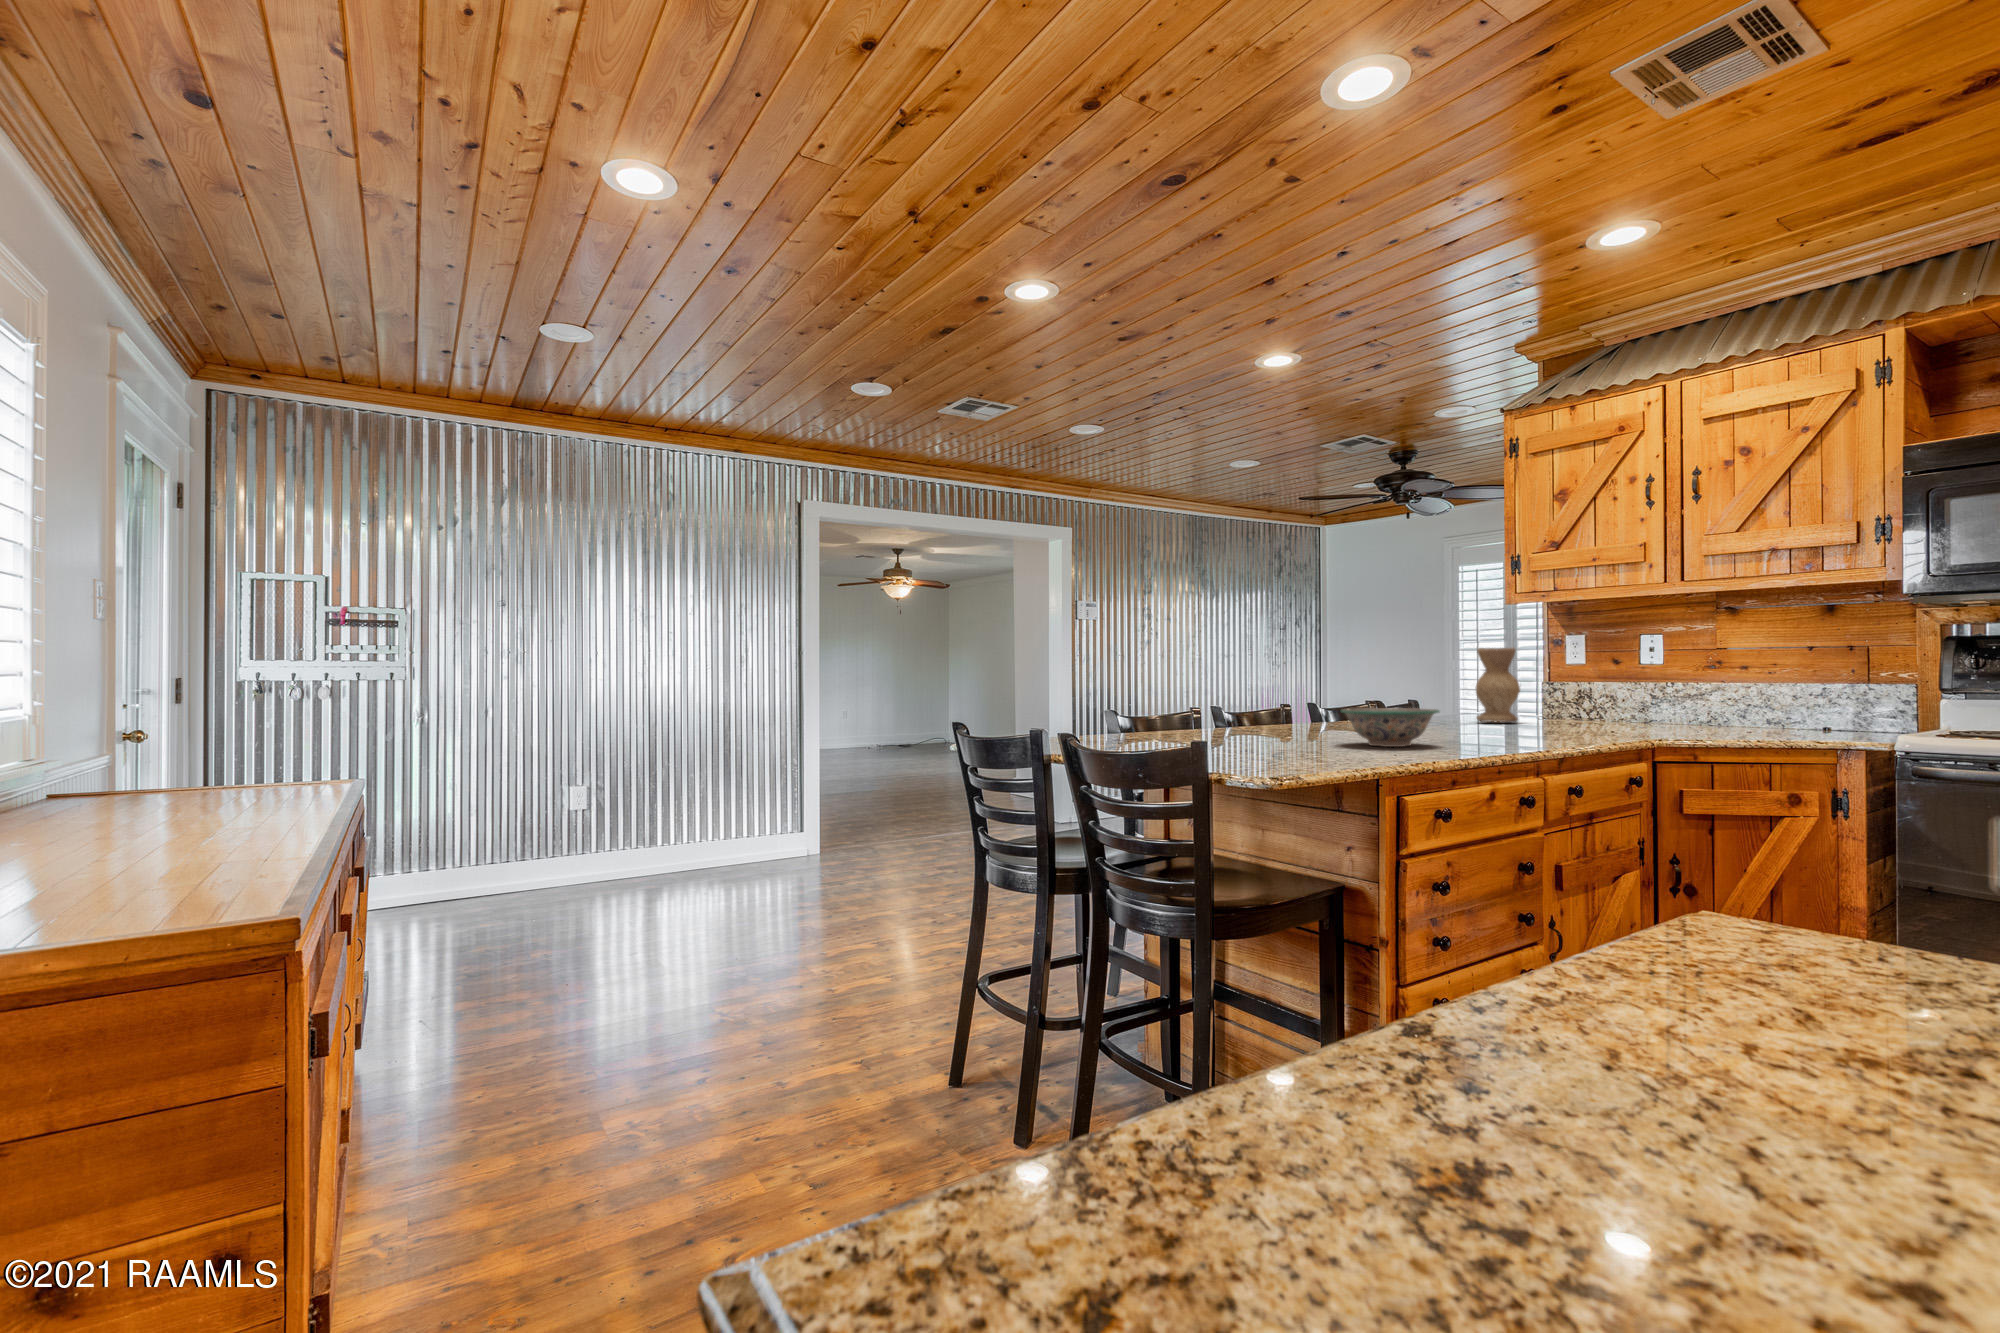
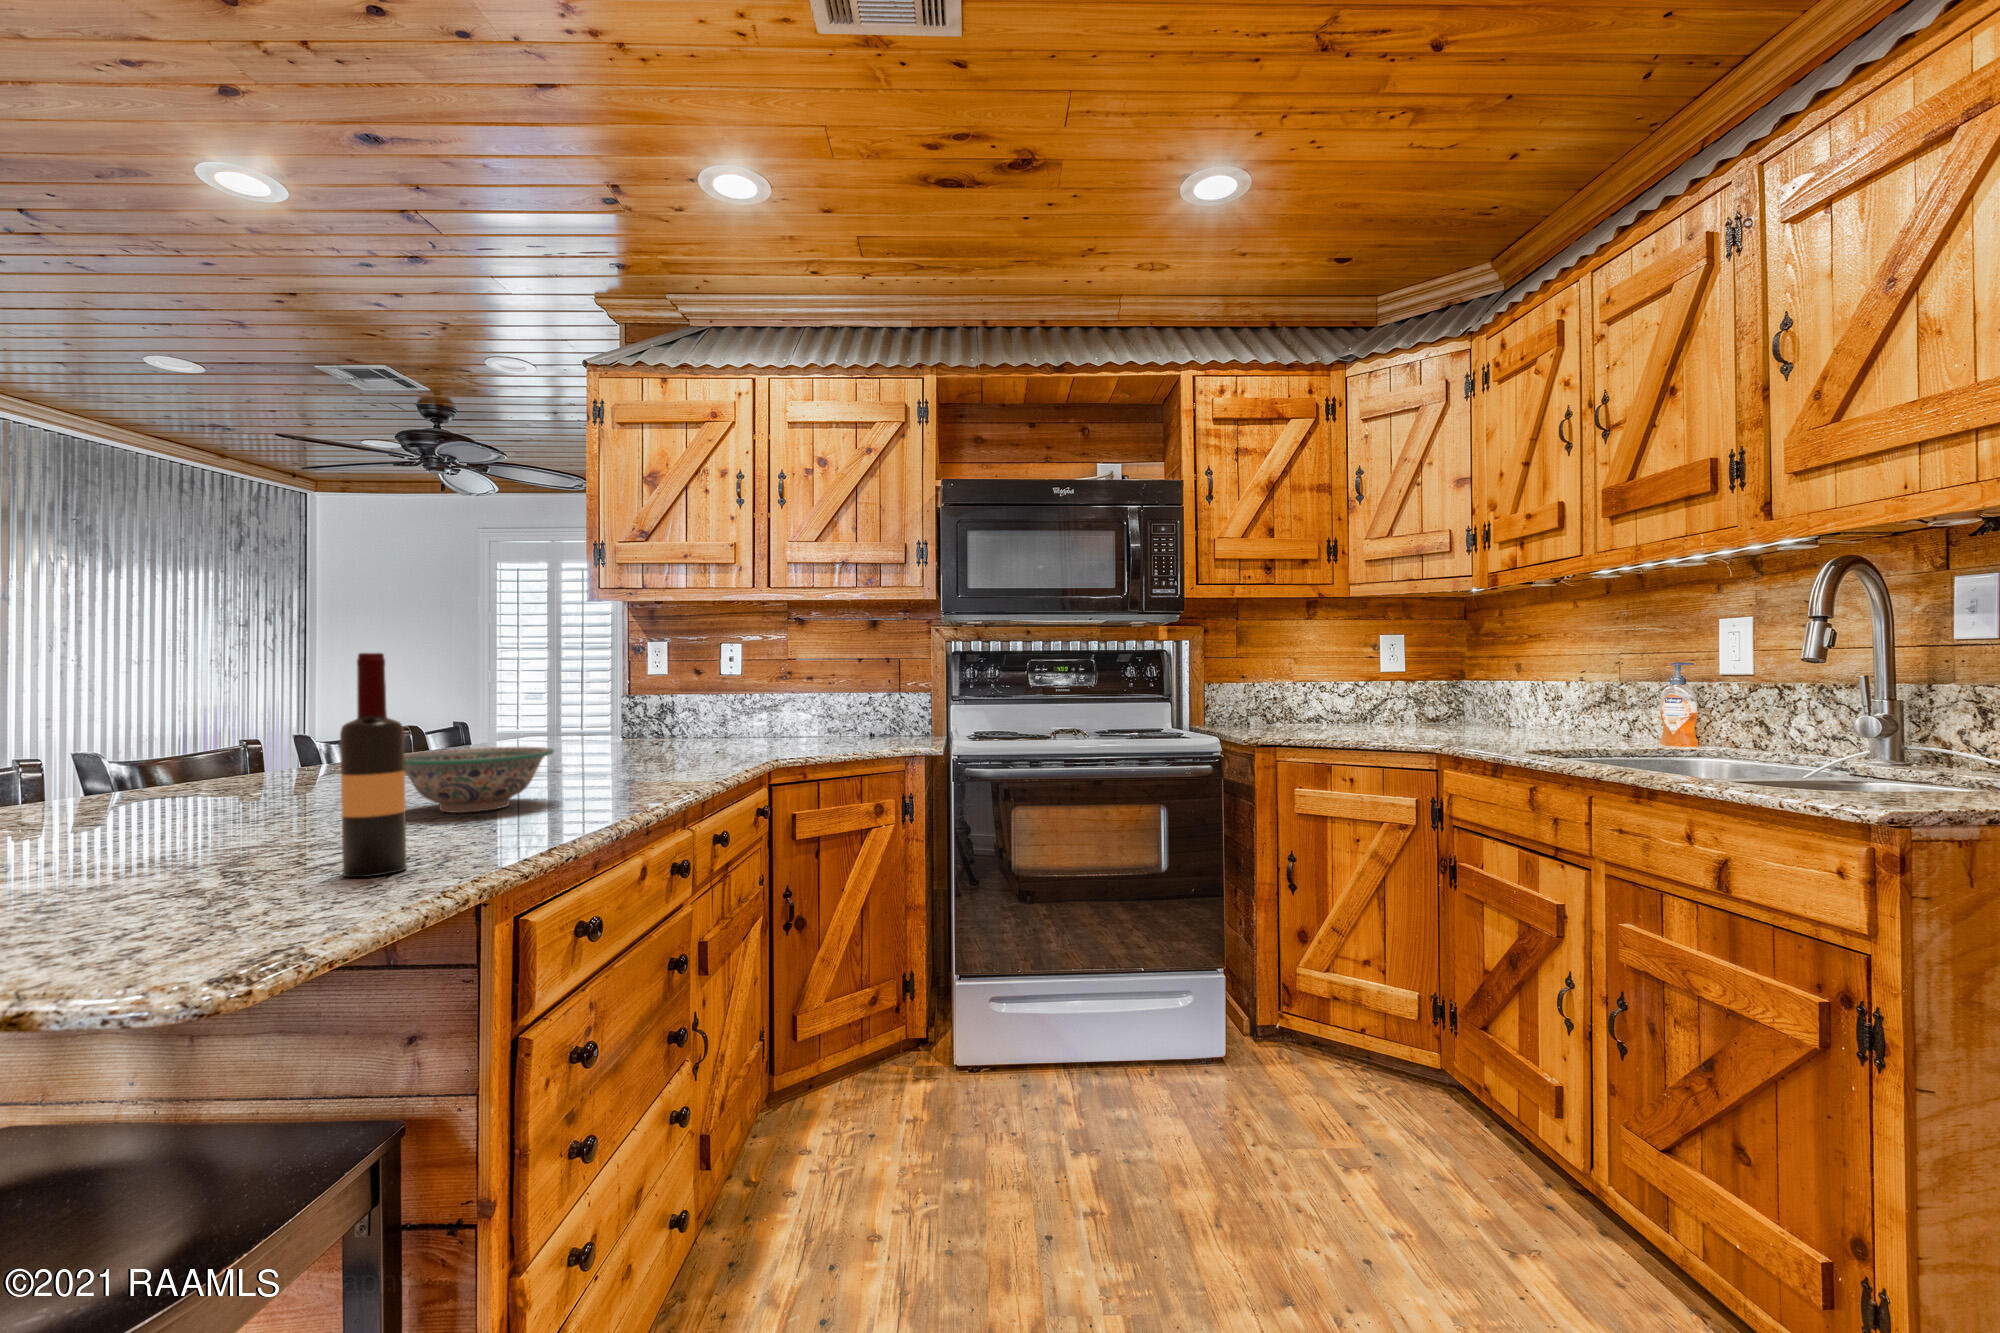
wine bottle: none [1305,644,1336,763] -> present [340,653,406,877]
vase: present [1476,648,1520,722] -> none [557,655,612,748]

